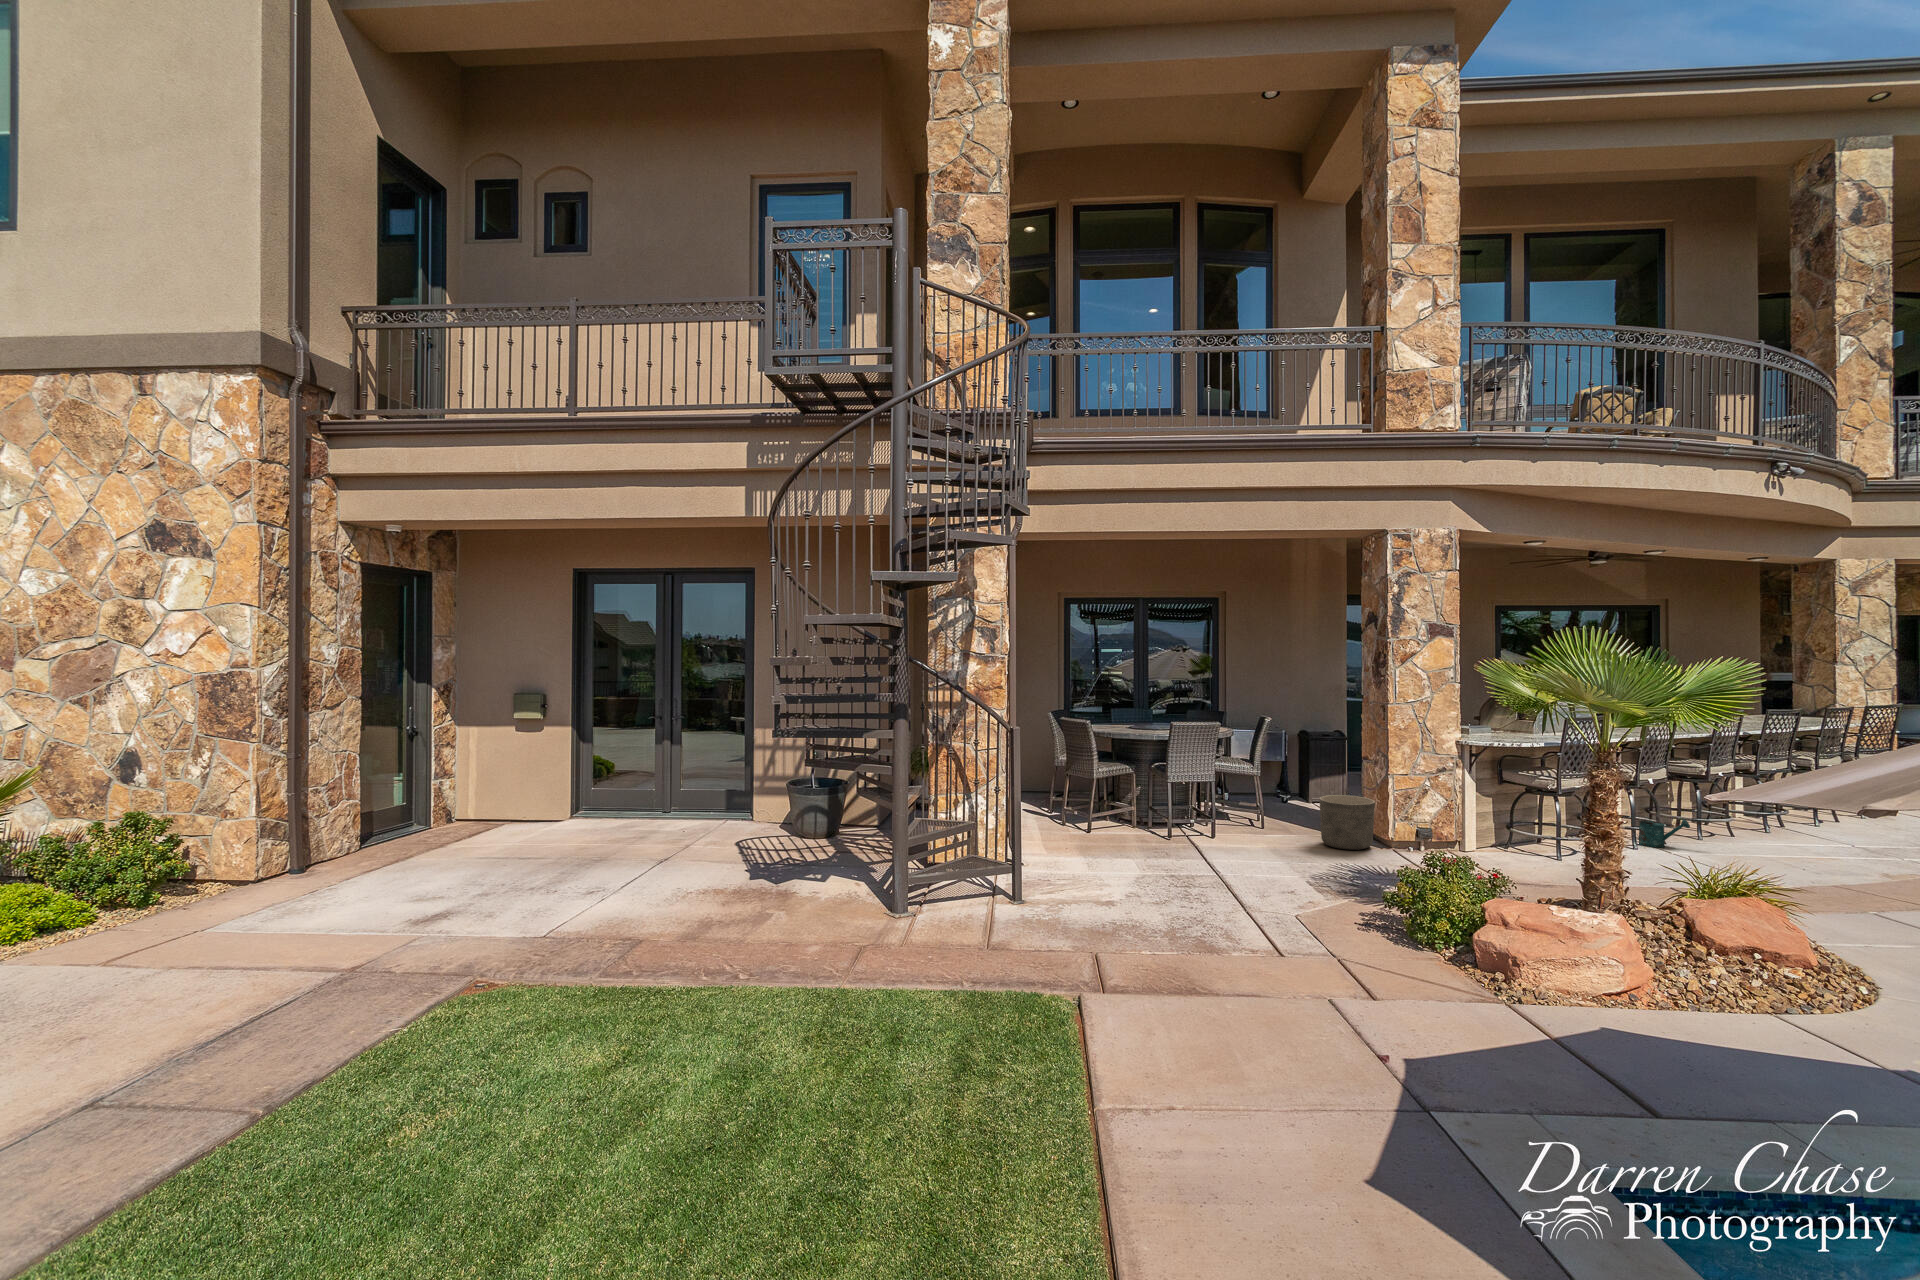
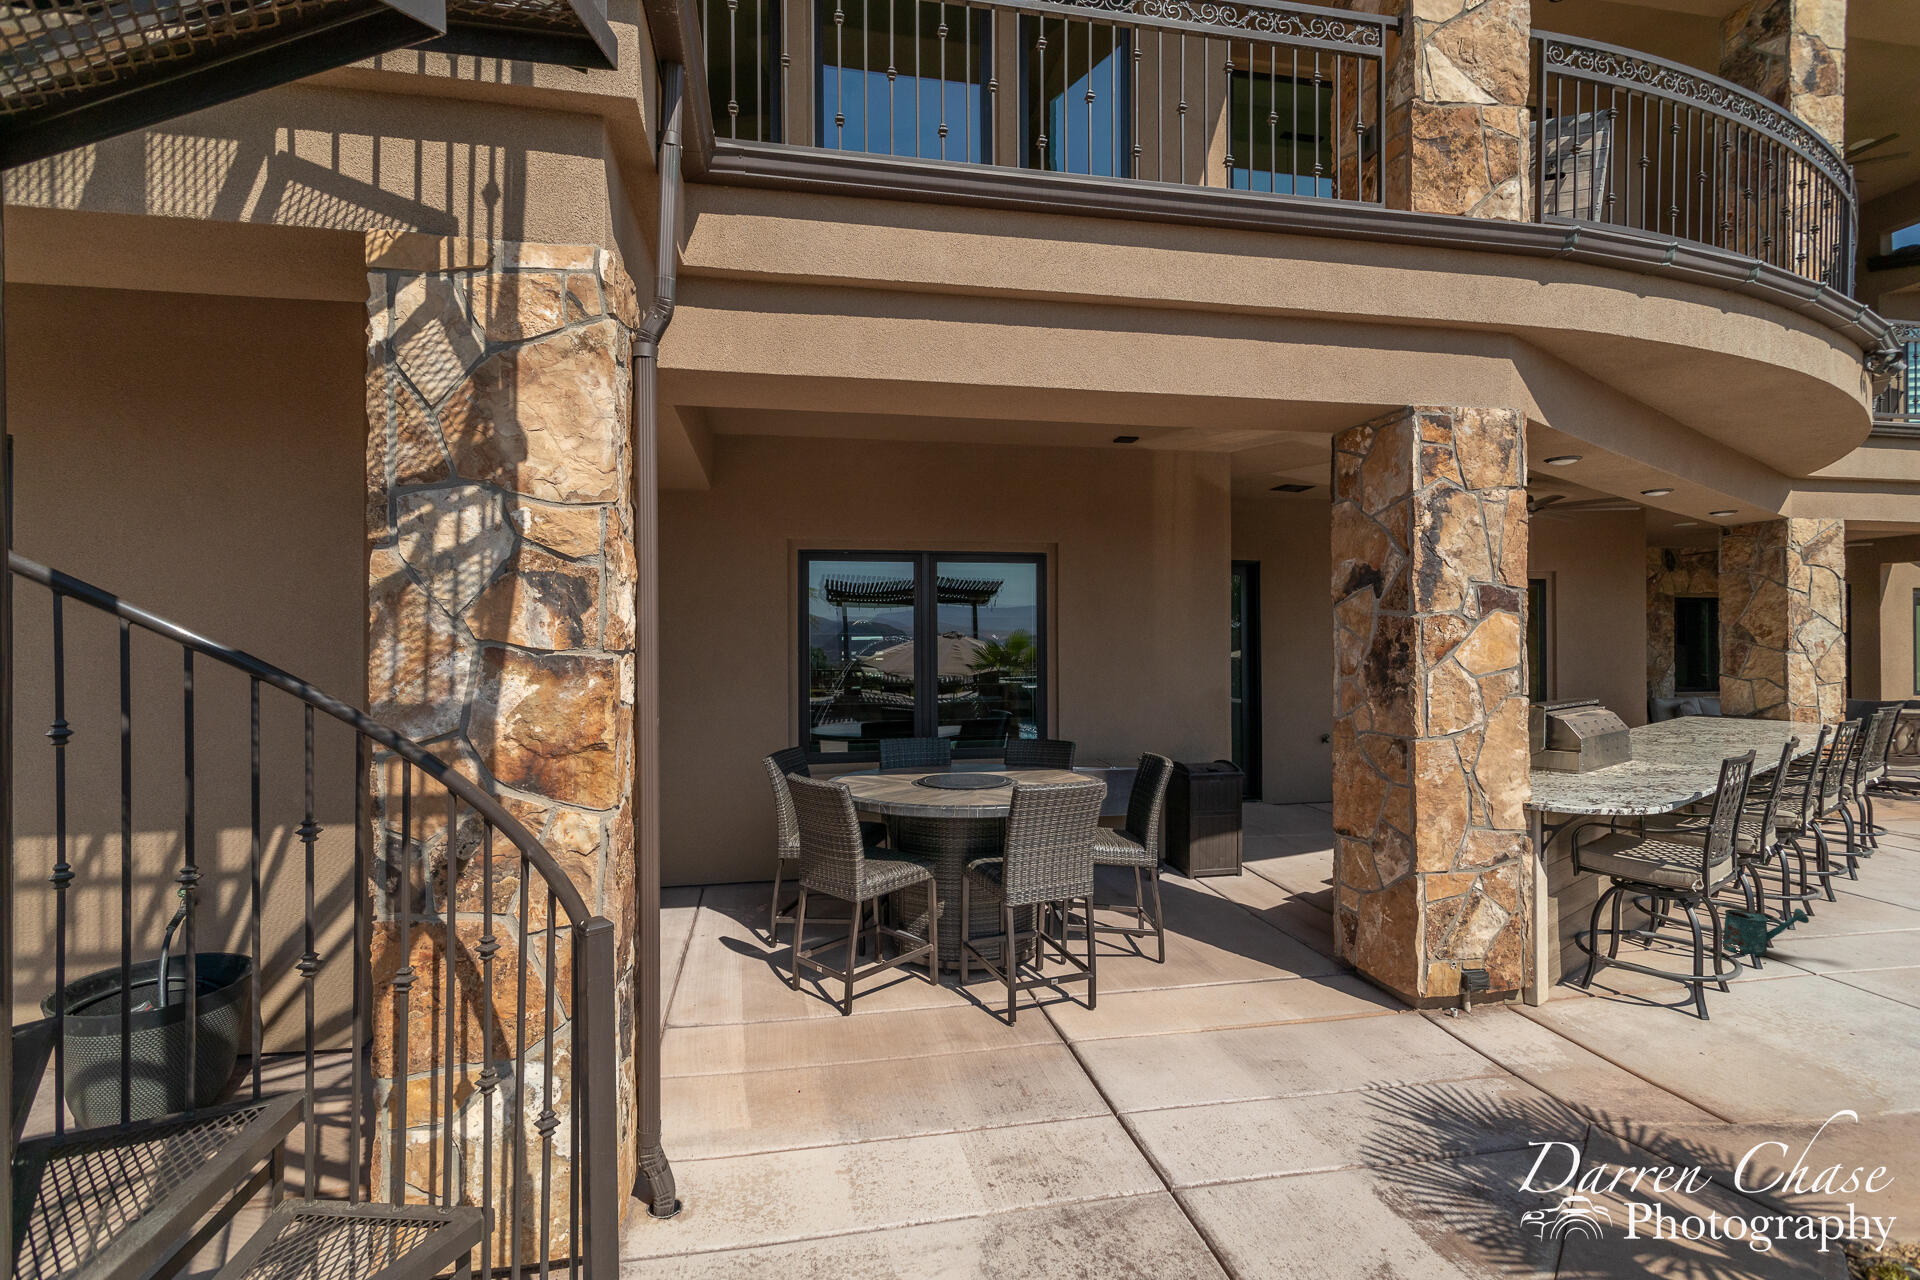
planter: present [1319,795,1375,850] -> none [1277,906,1382,1023]

